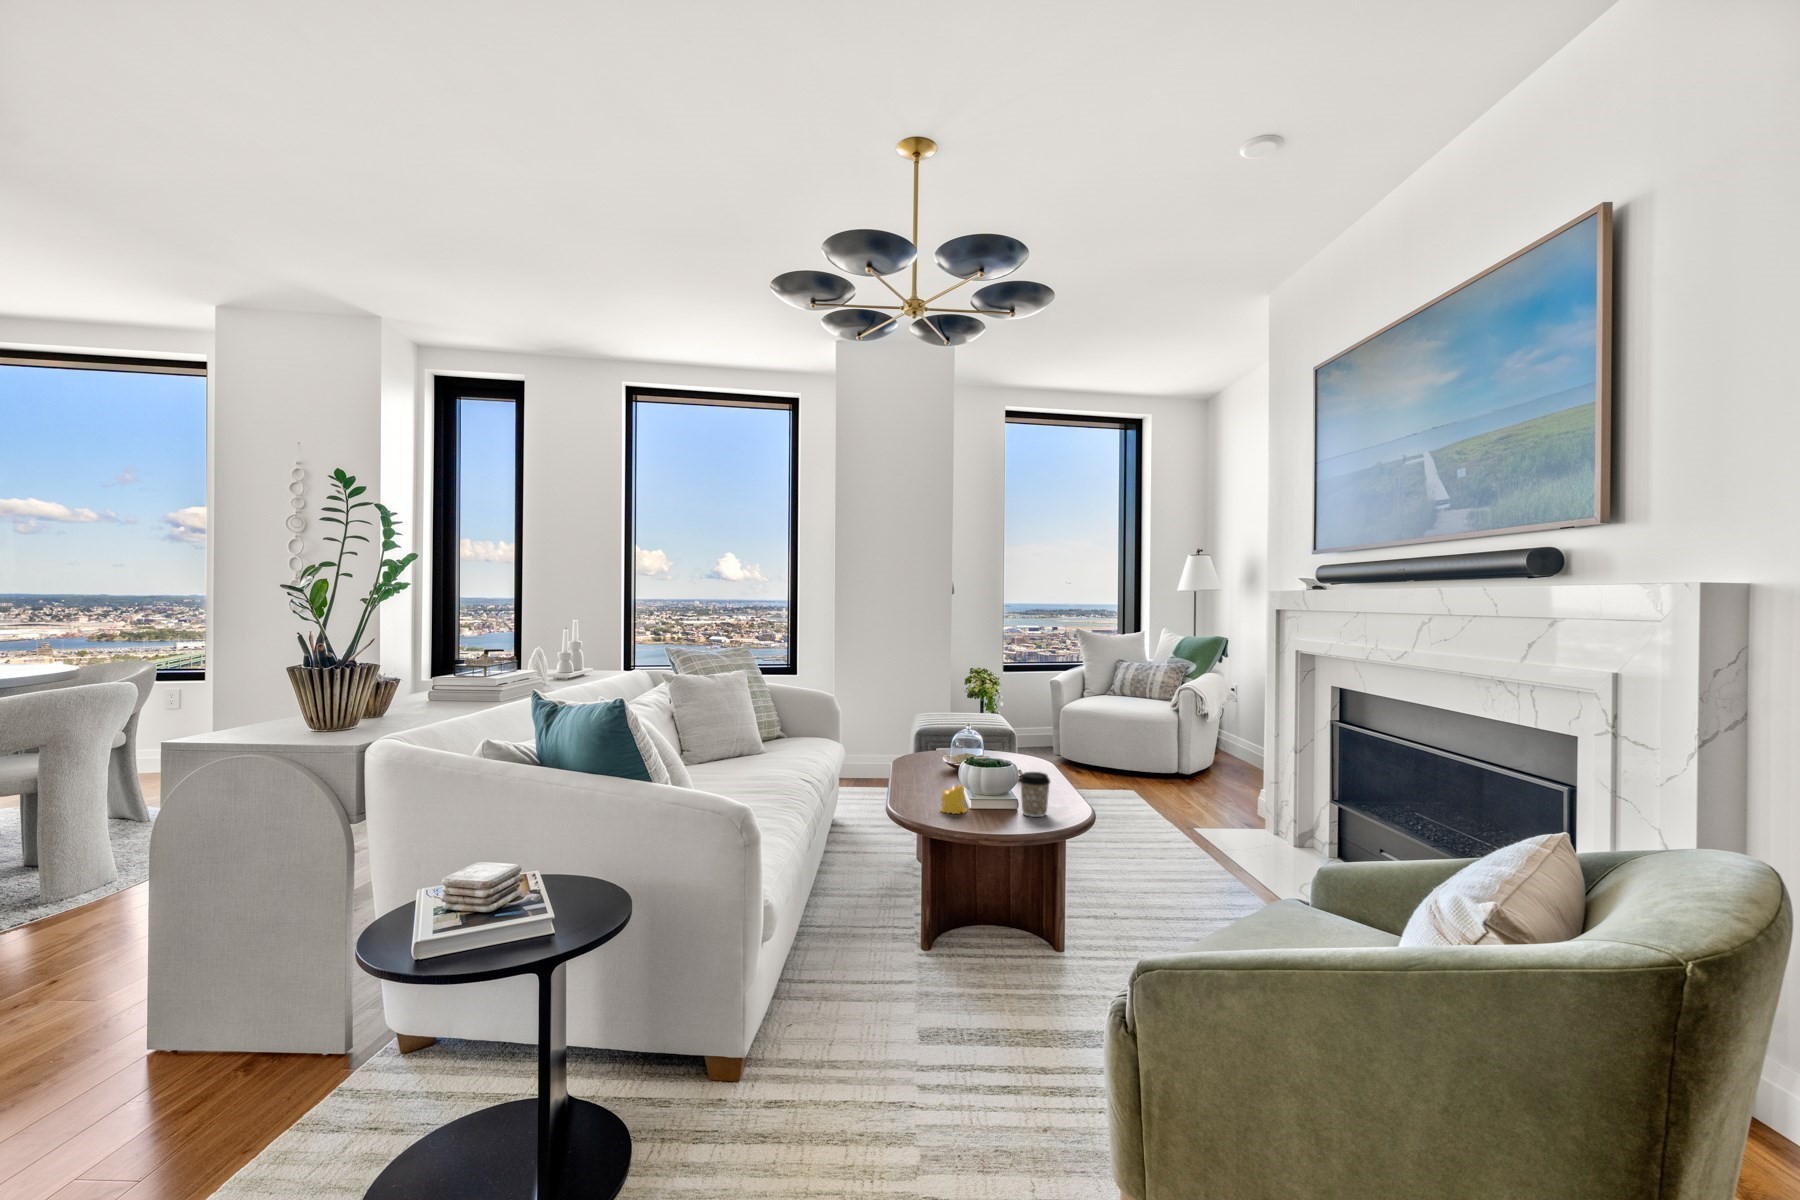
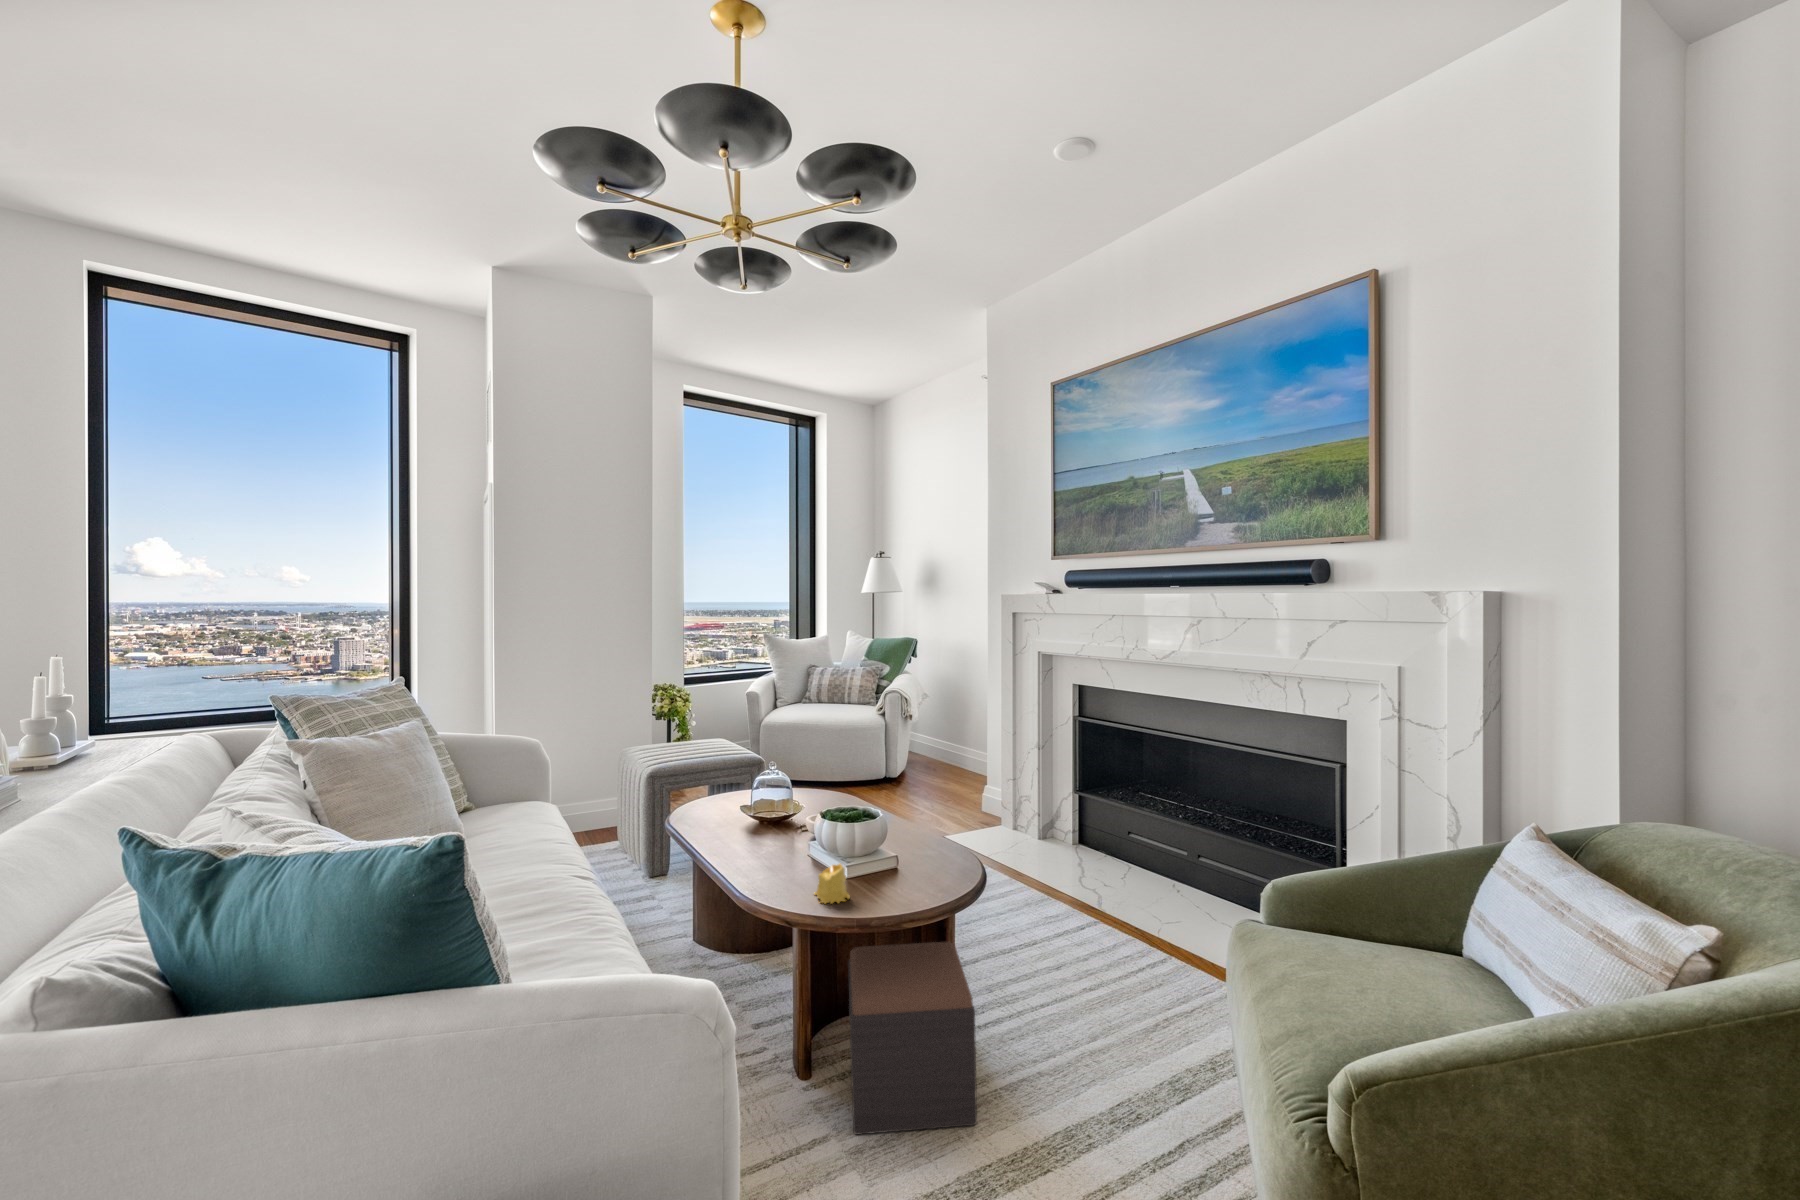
coffee cup: present [1020,772,1050,817] -> none [904,830,940,885]
footstool: none [930,855,1053,1010] -> present [848,942,977,1134]

